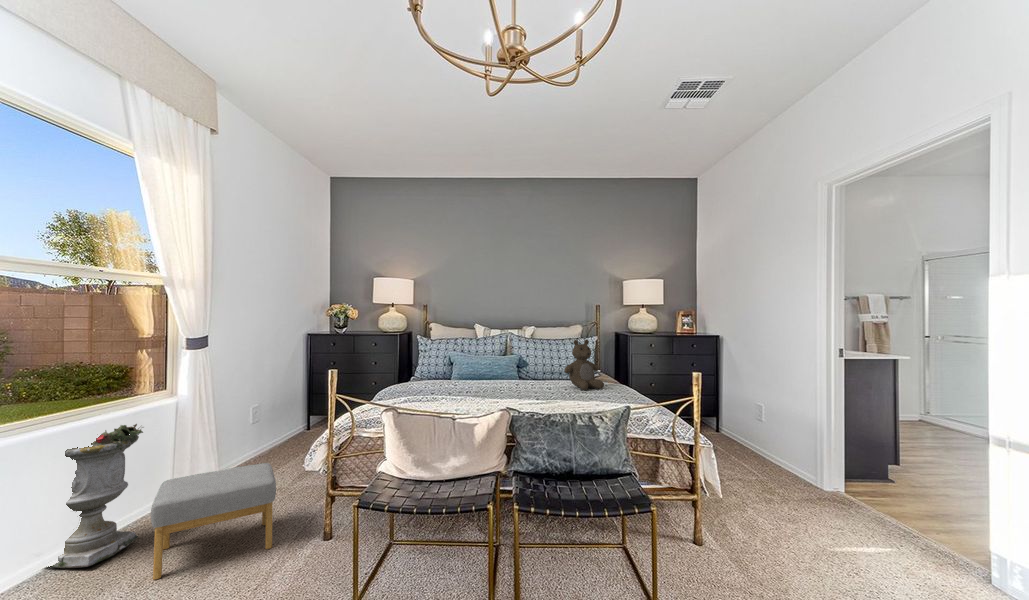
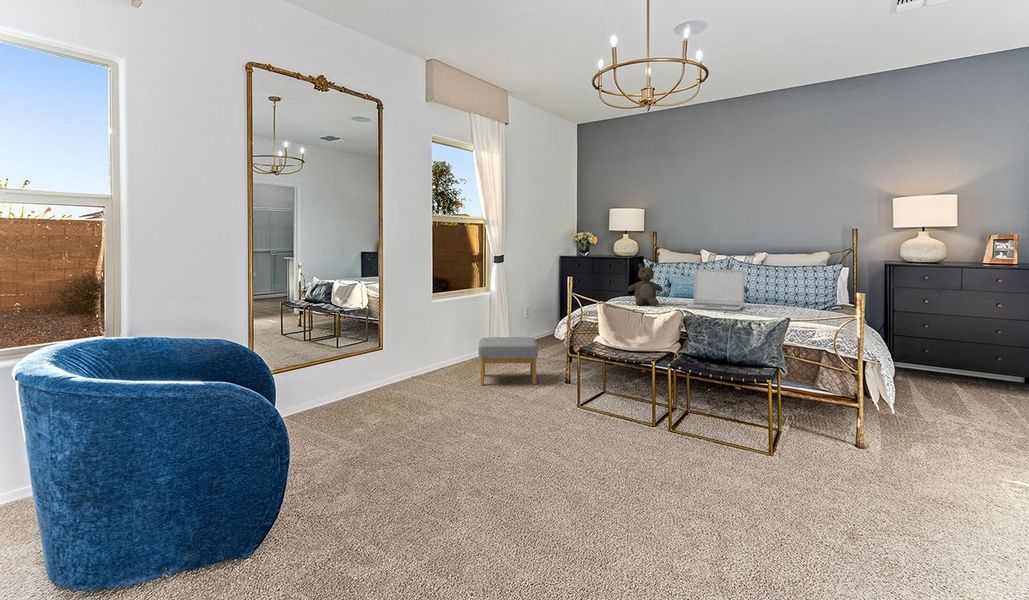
teddy bear: present [564,340,604,390] -> present [628,263,663,306]
laptop: none [486,345,545,394] -> present [687,269,745,311]
planter: present [52,424,143,568] -> none [431,304,470,375]

